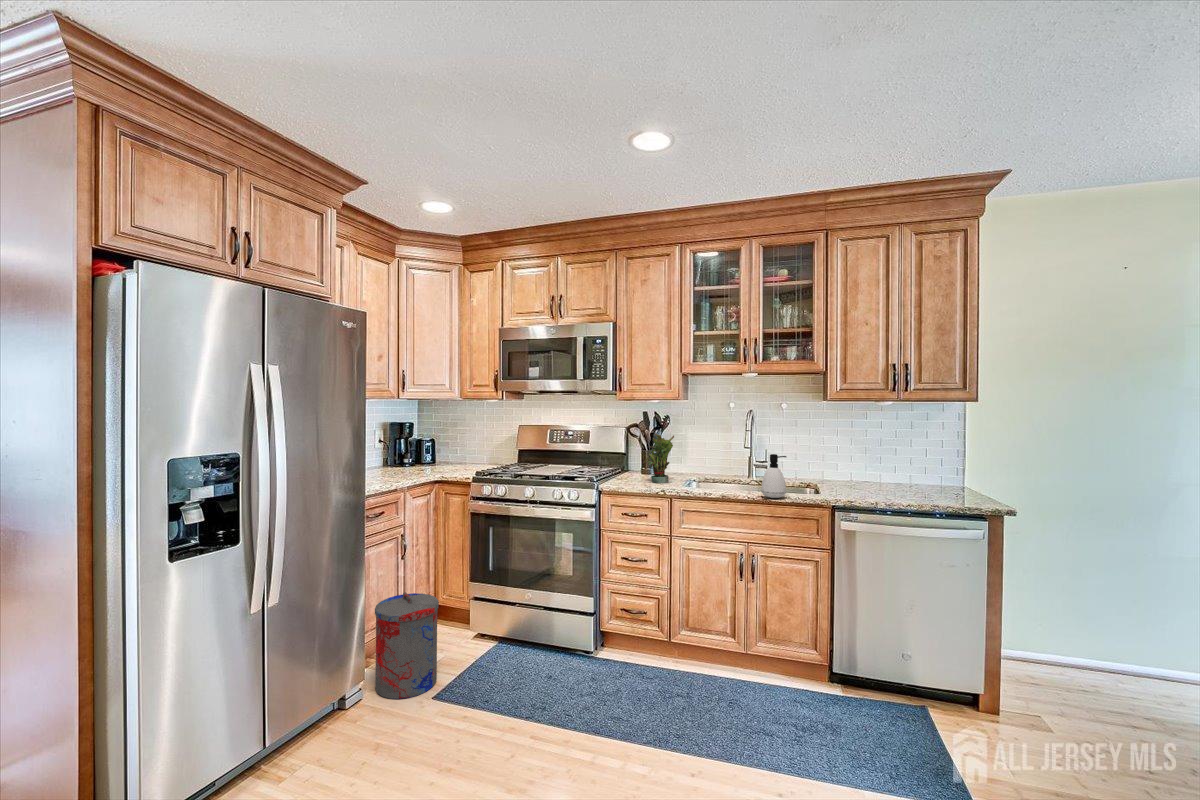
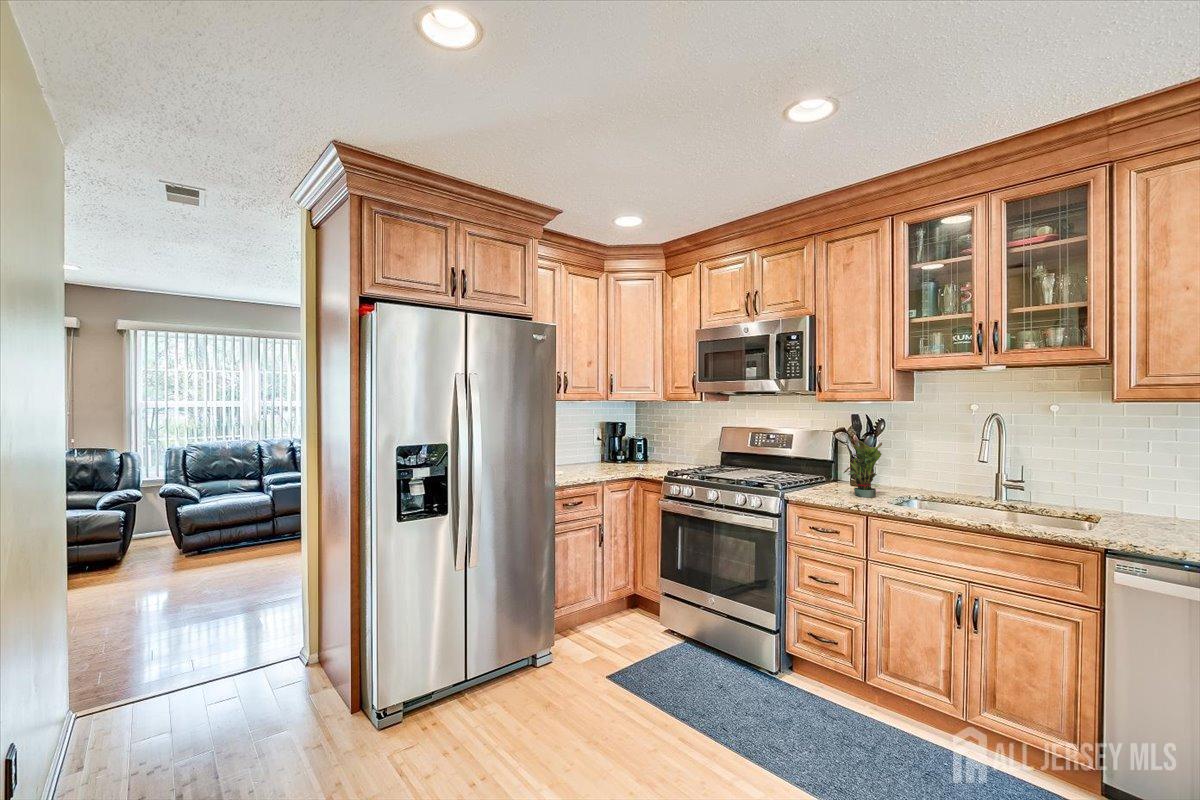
soap dispenser: present [762,454,786,498] -> none [988,471,1028,529]
trash can: present [375,592,439,699] -> none [565,575,619,670]

